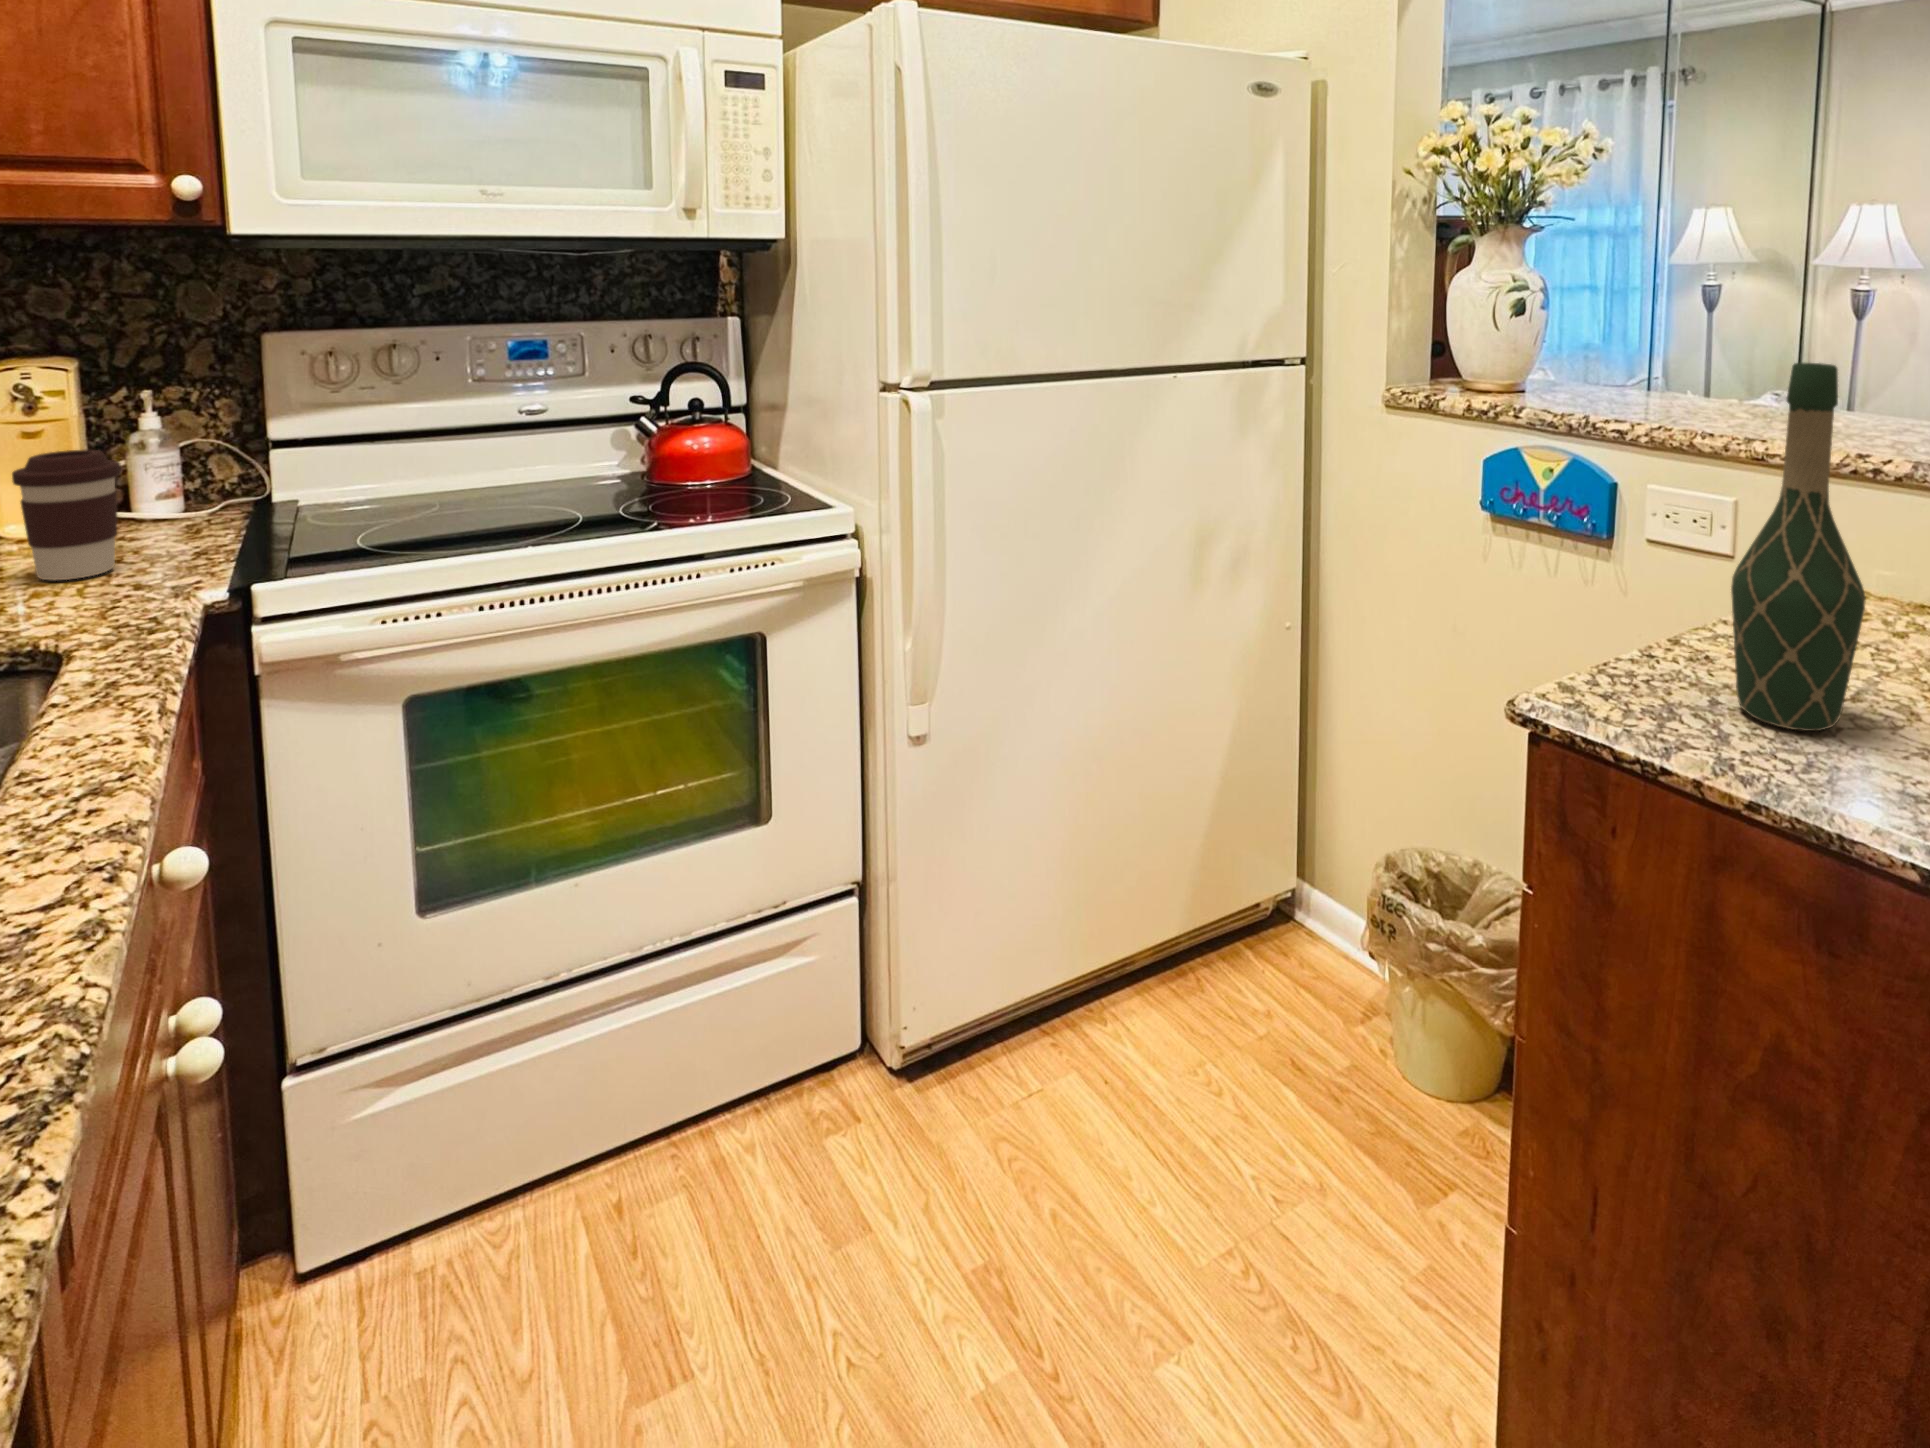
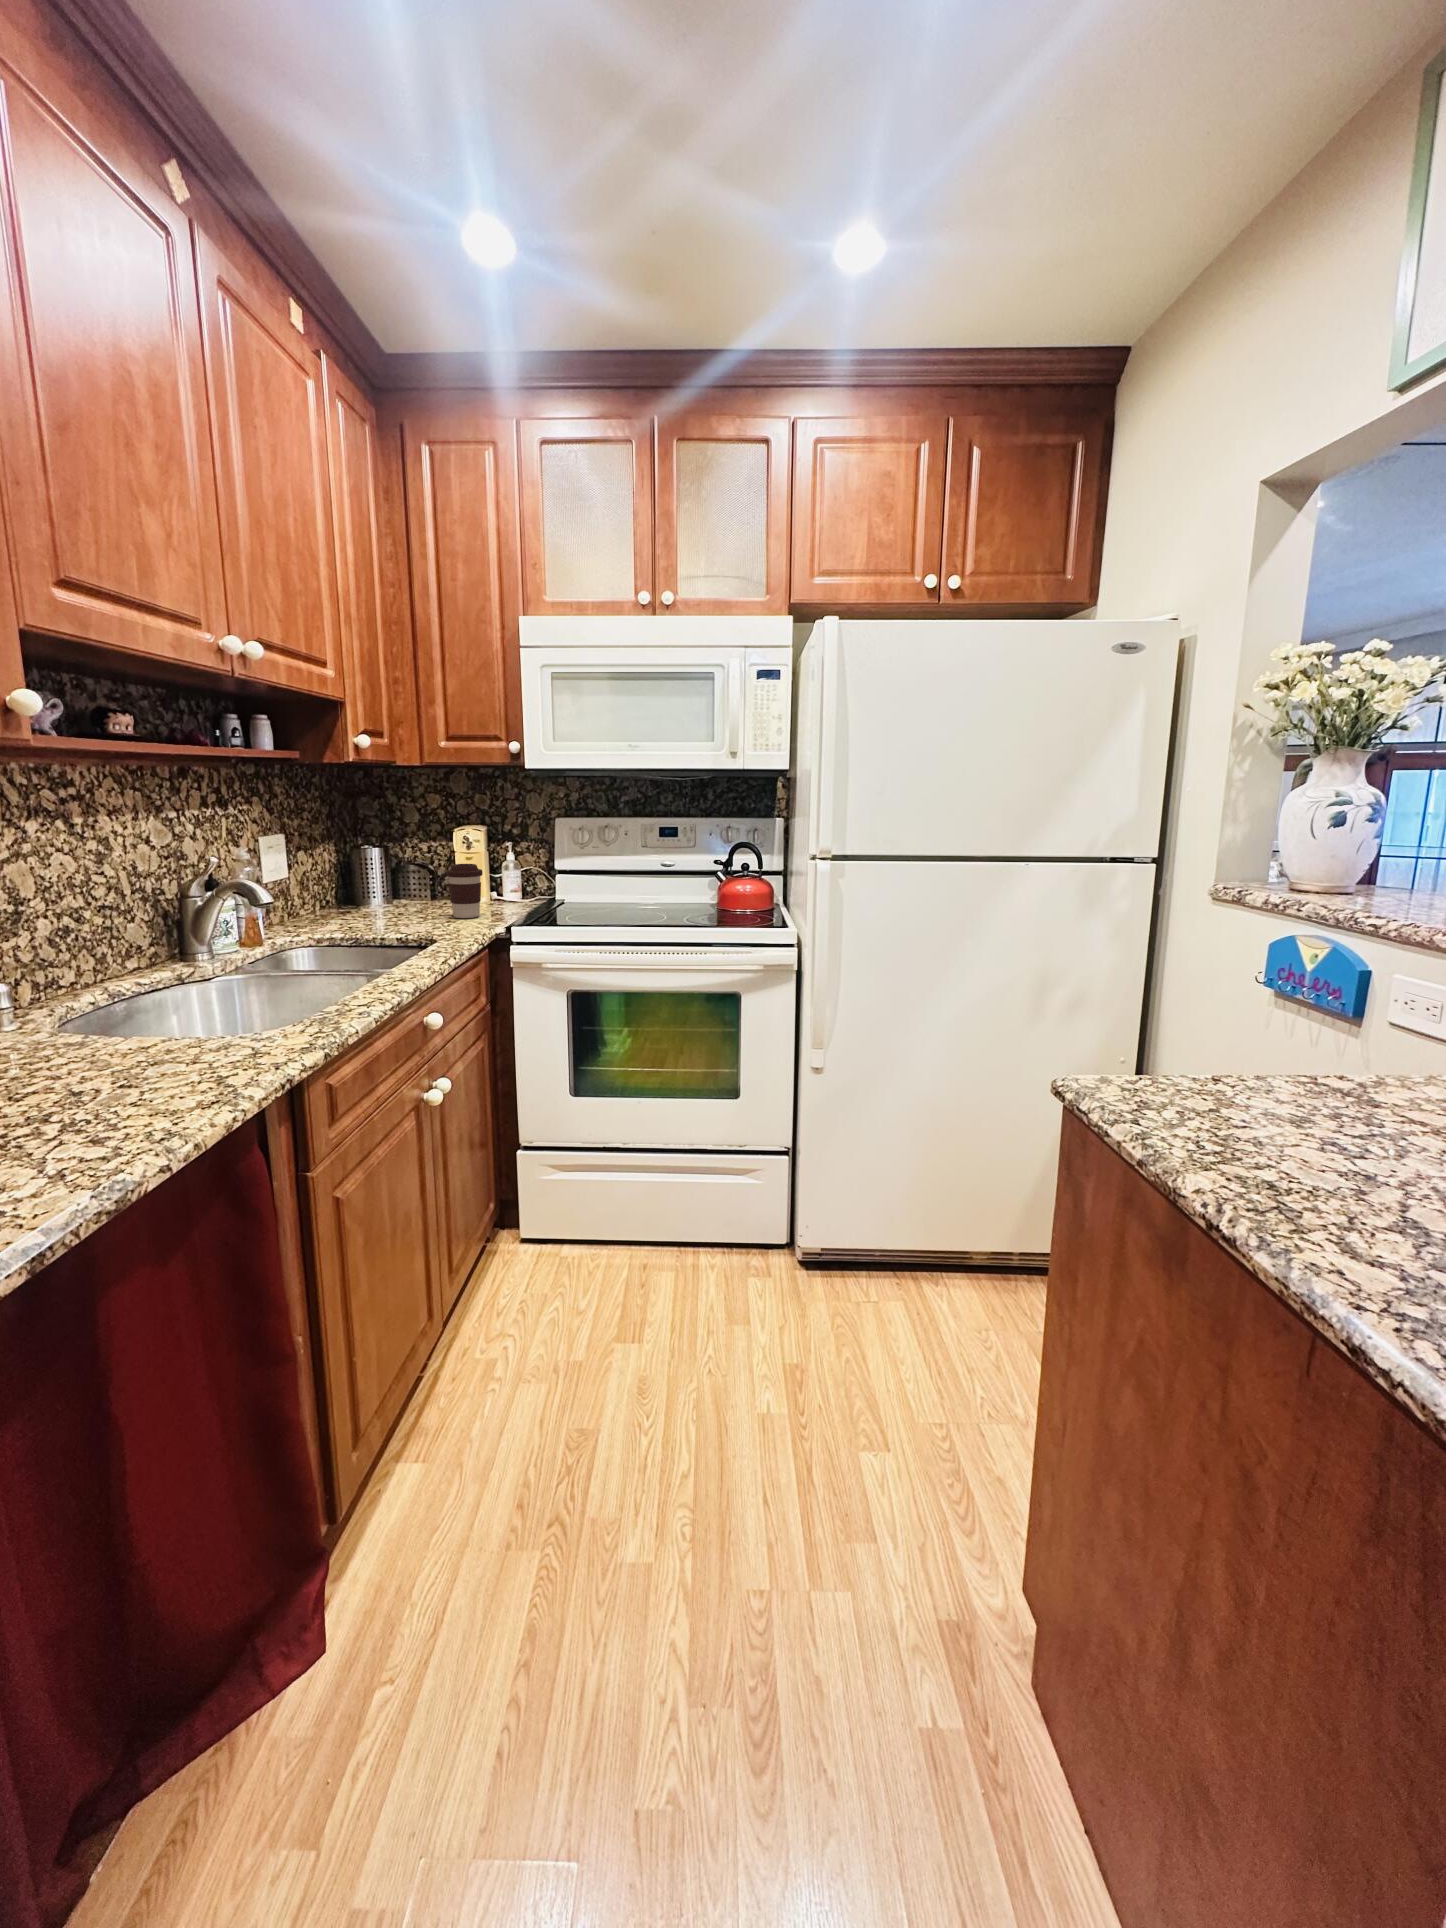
wine bottle: present [1731,363,1866,731] -> none [1226,840,1348,1149]

